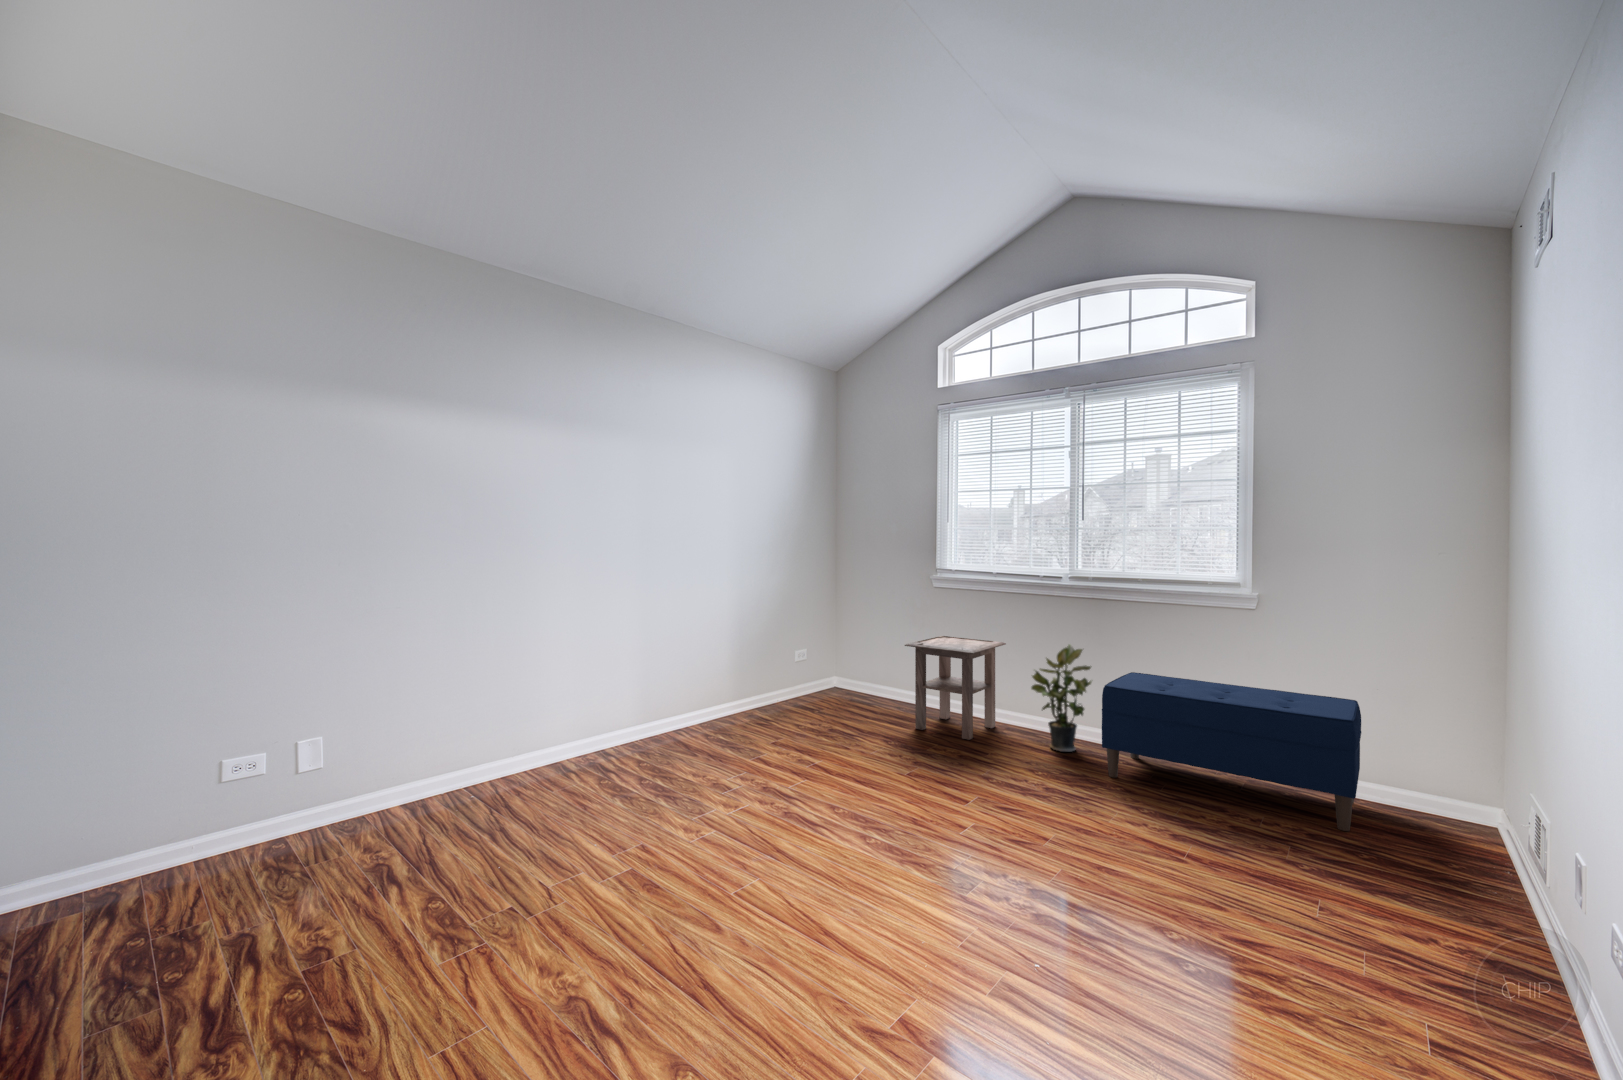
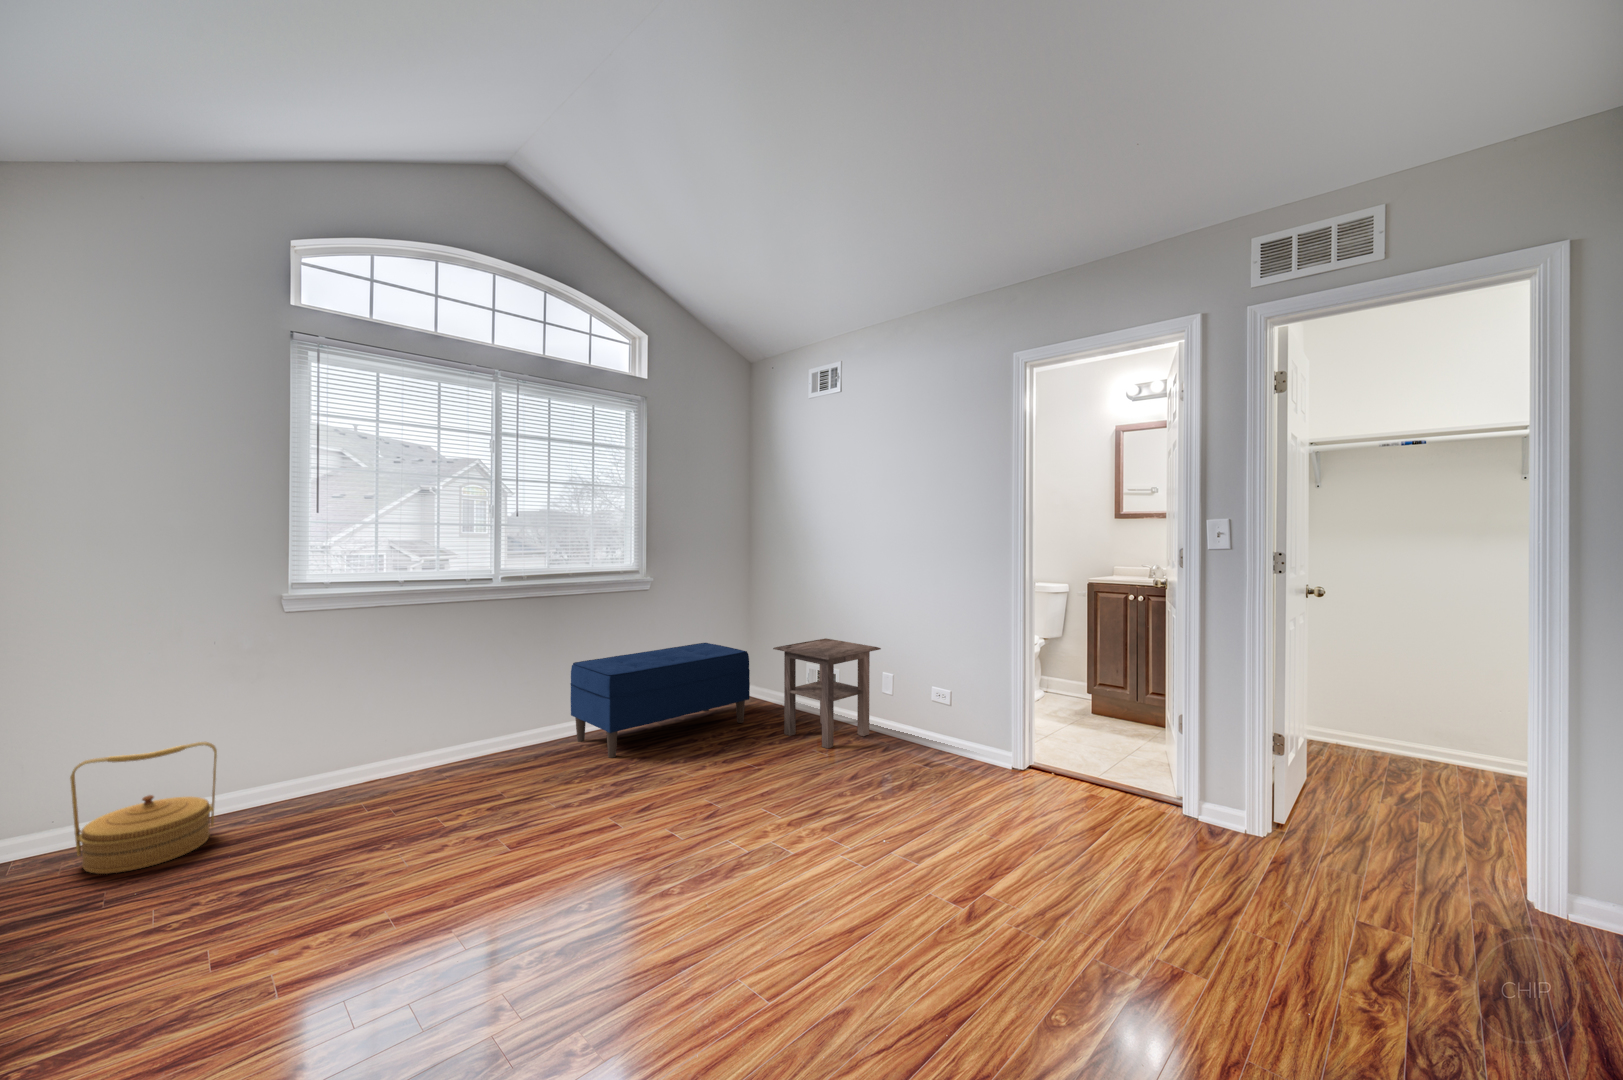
side table: present [905,636,1006,740] -> present [773,638,881,748]
potted plant: present [1031,645,1091,752] -> none [494,649,558,765]
woven basket: none [840,648,890,710] -> present [70,742,217,874]

